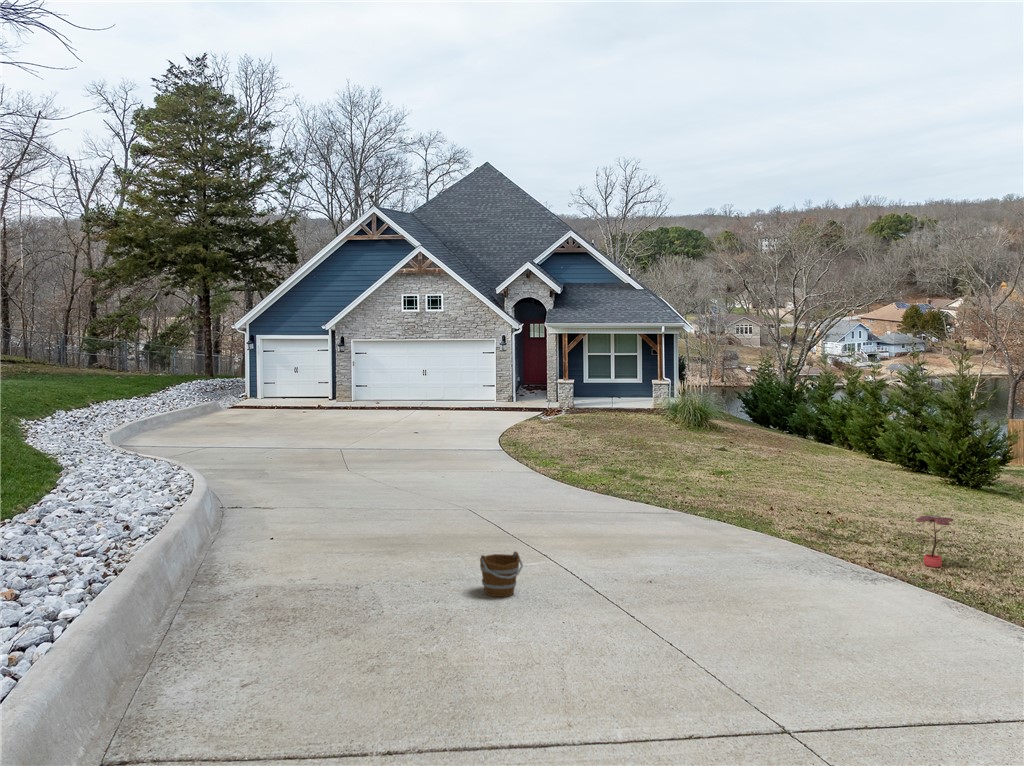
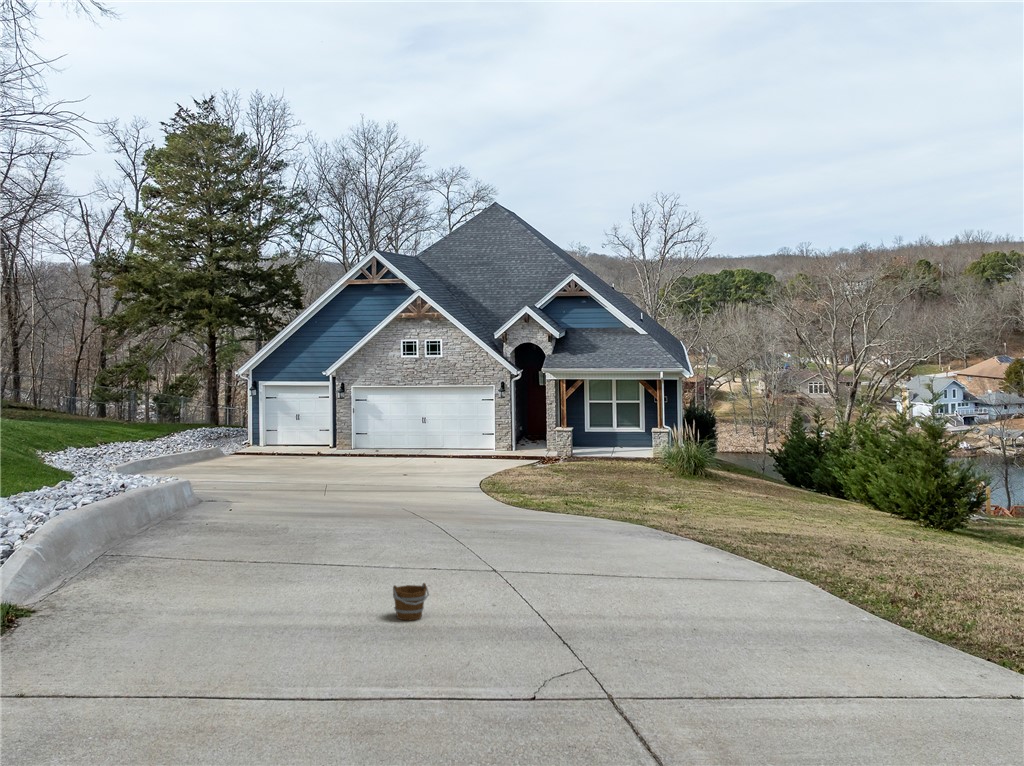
potted plant: present [916,515,953,567] -> none [792,557,825,603]

